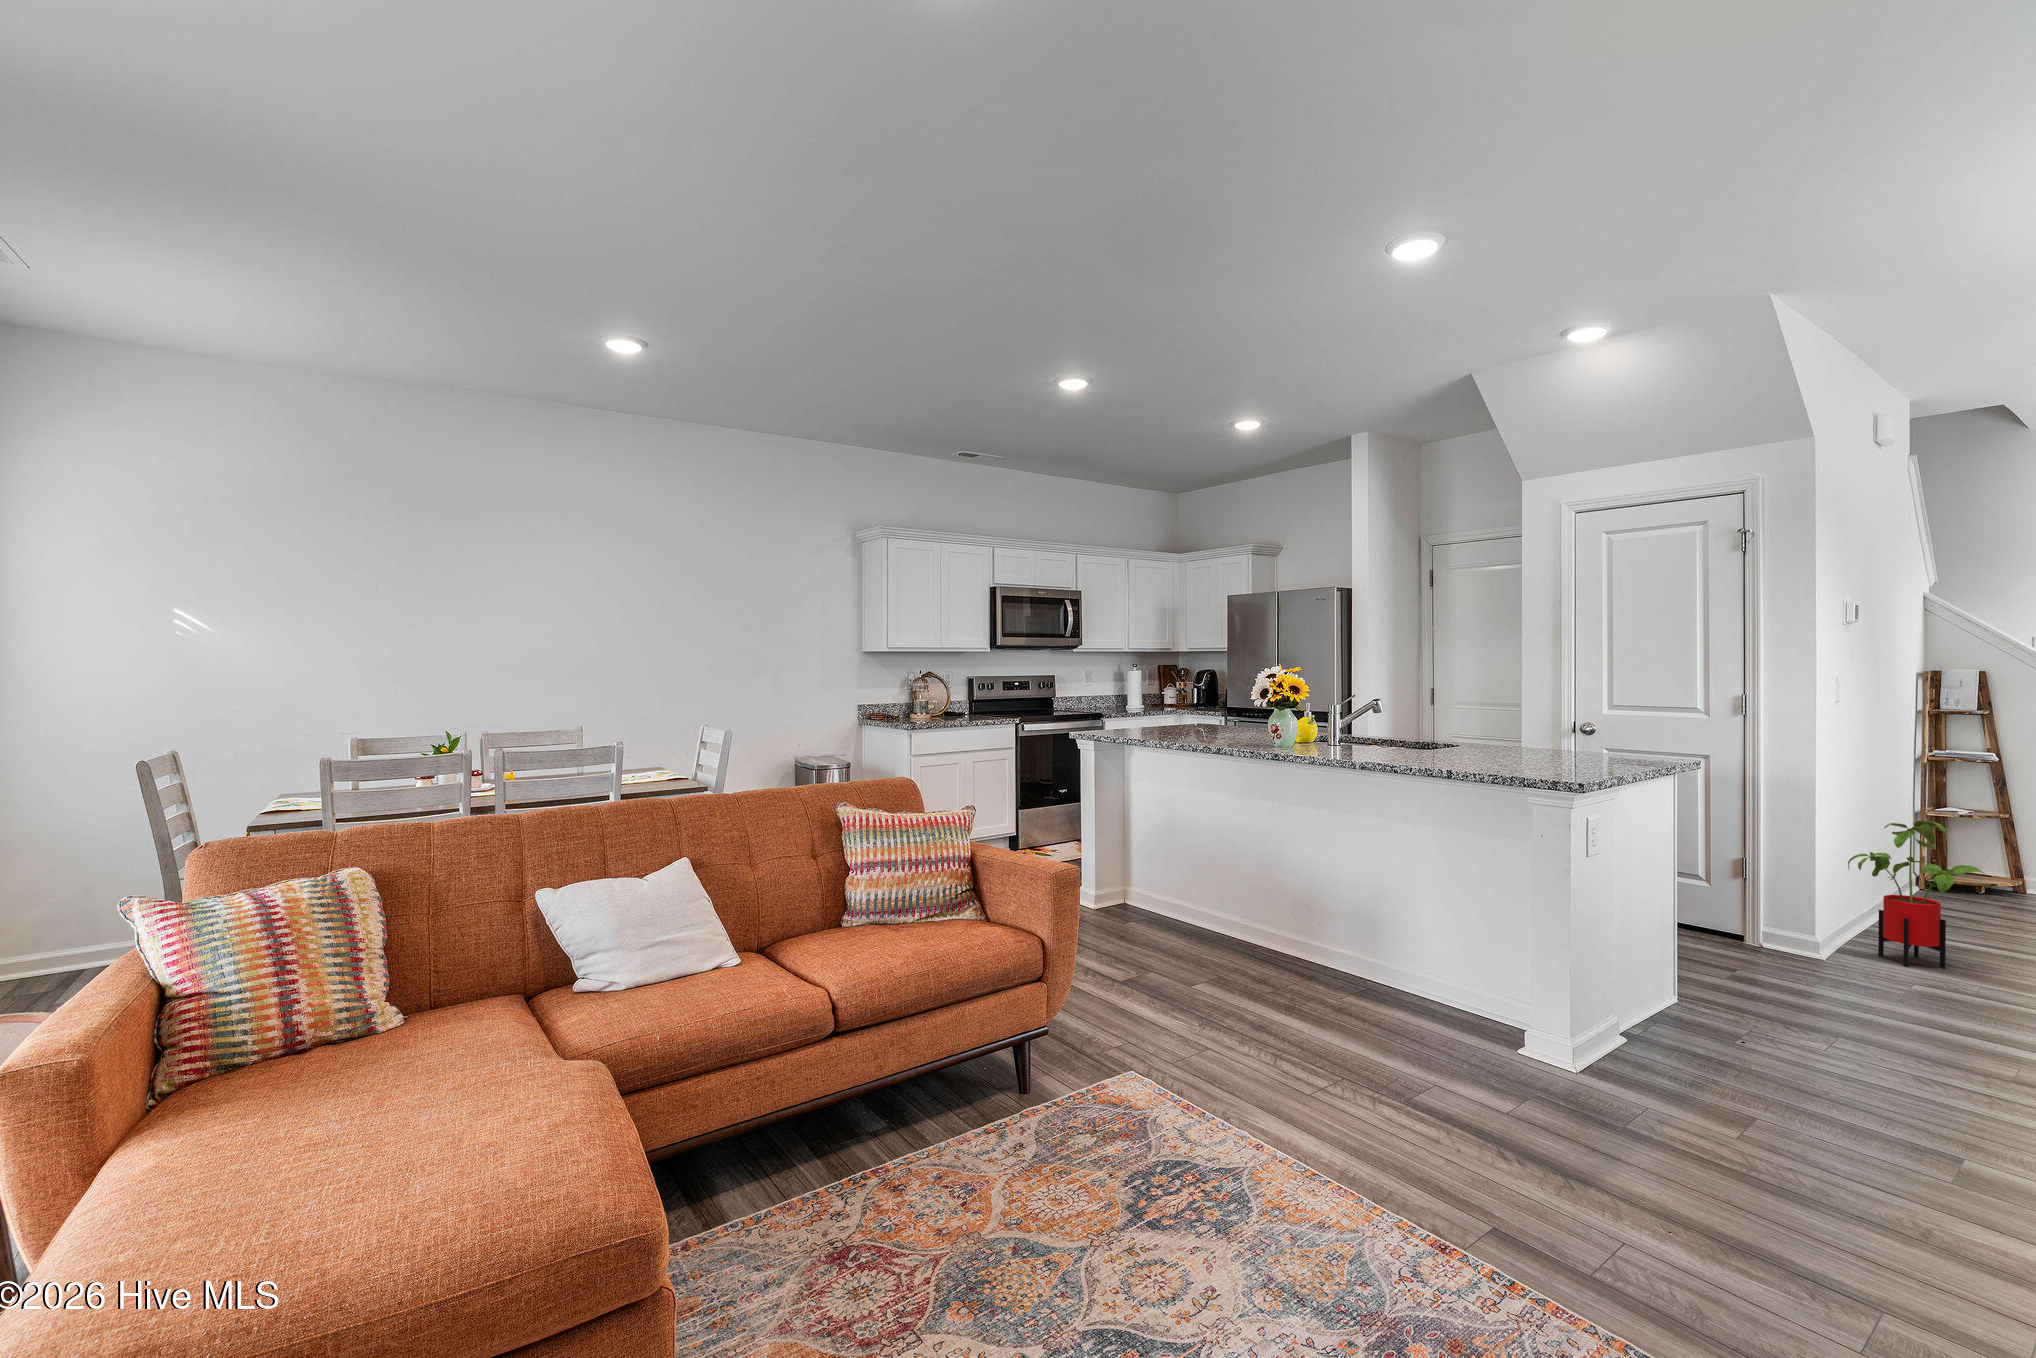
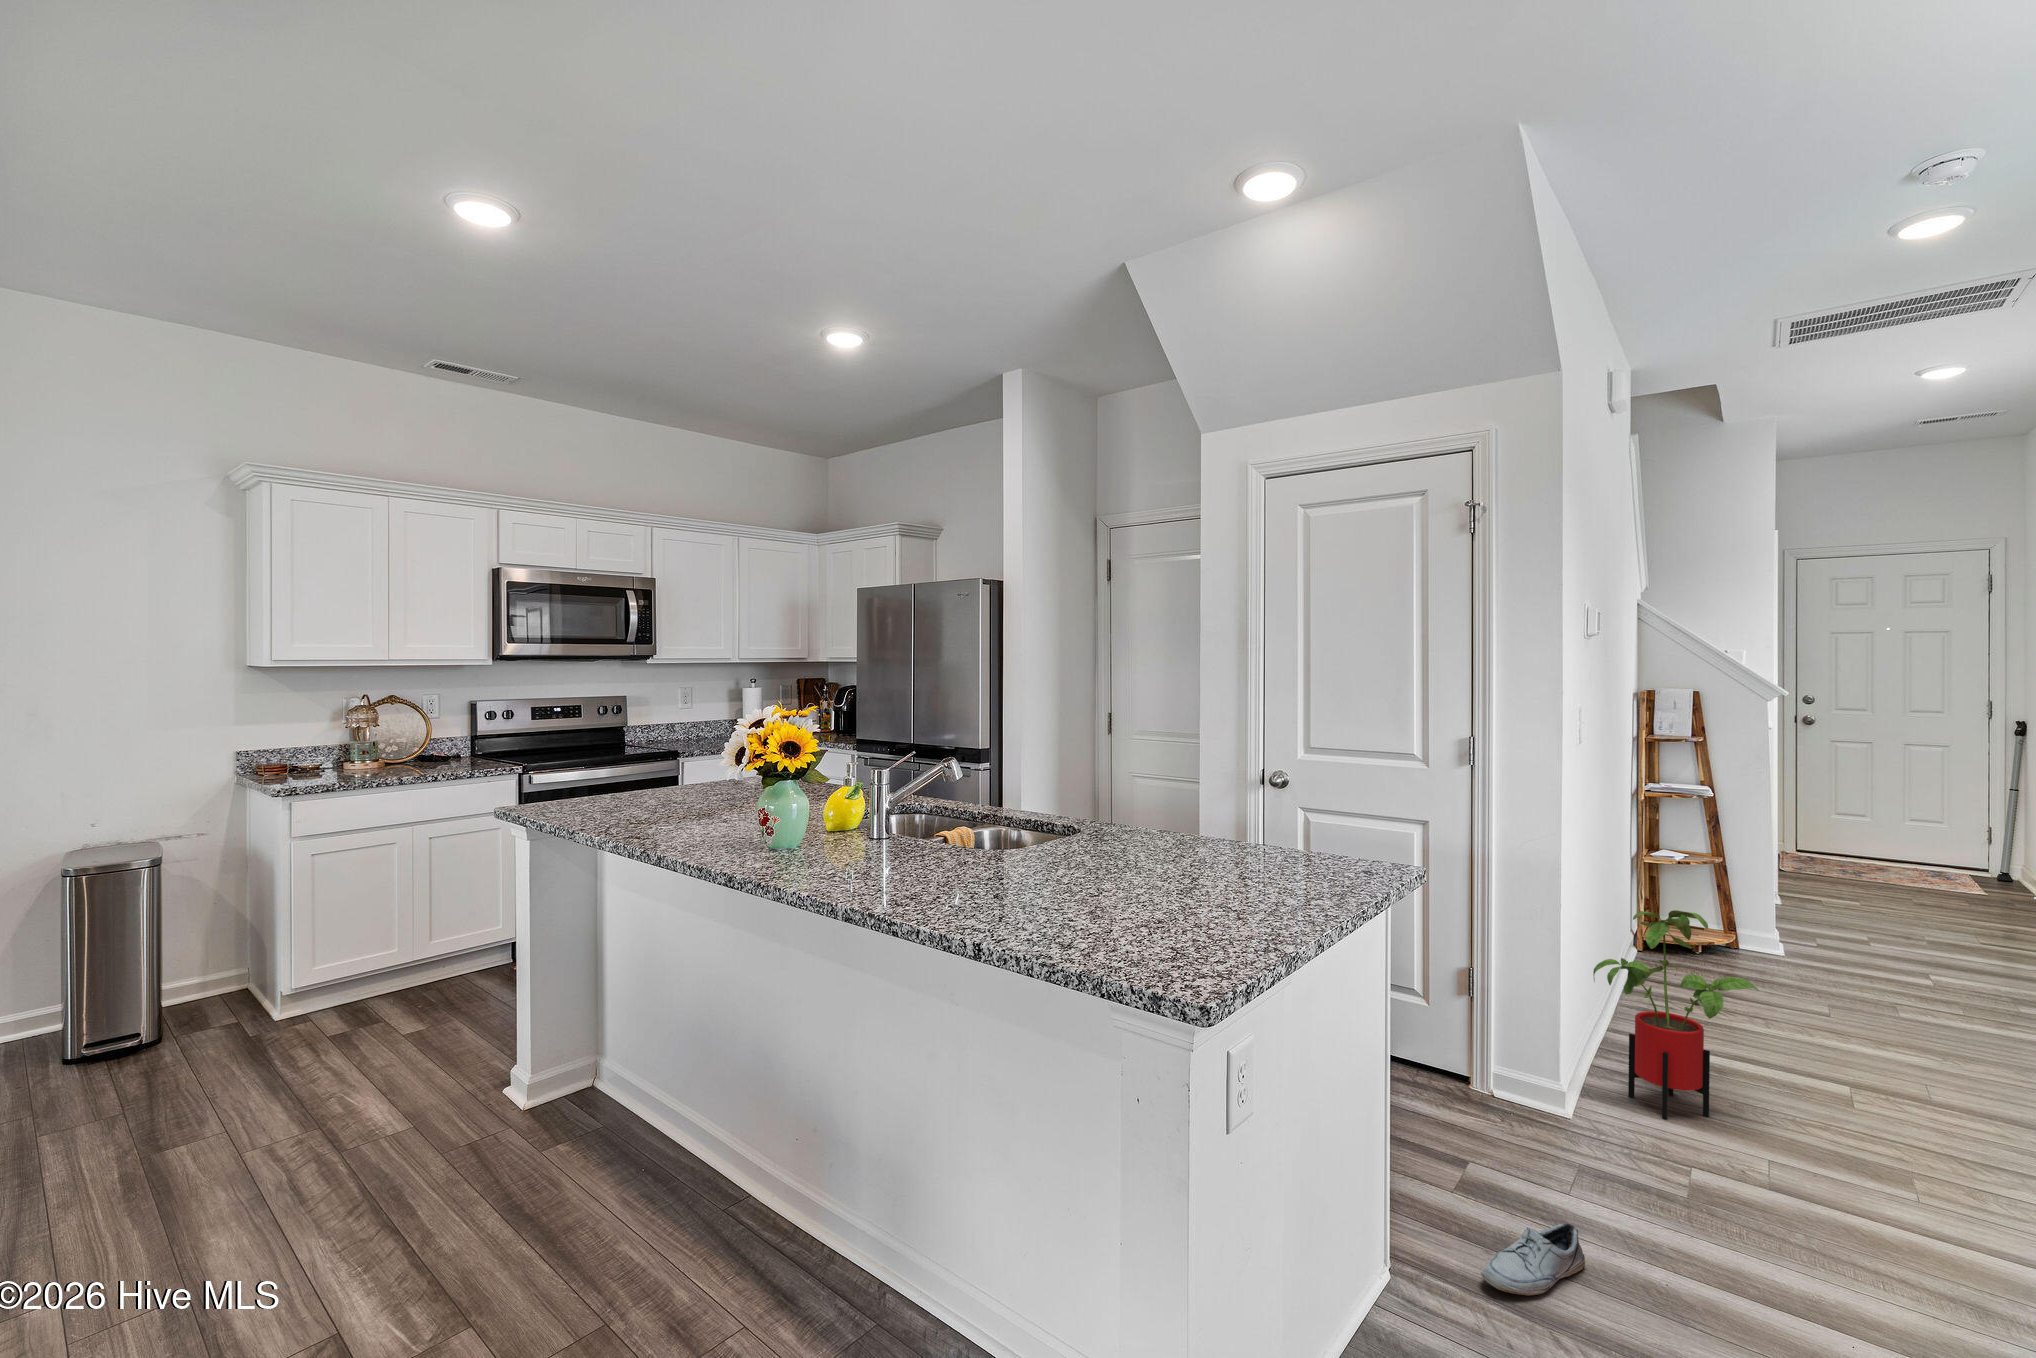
shoe: none [1741,984,1819,1018] -> present [1481,1223,1585,1296]

